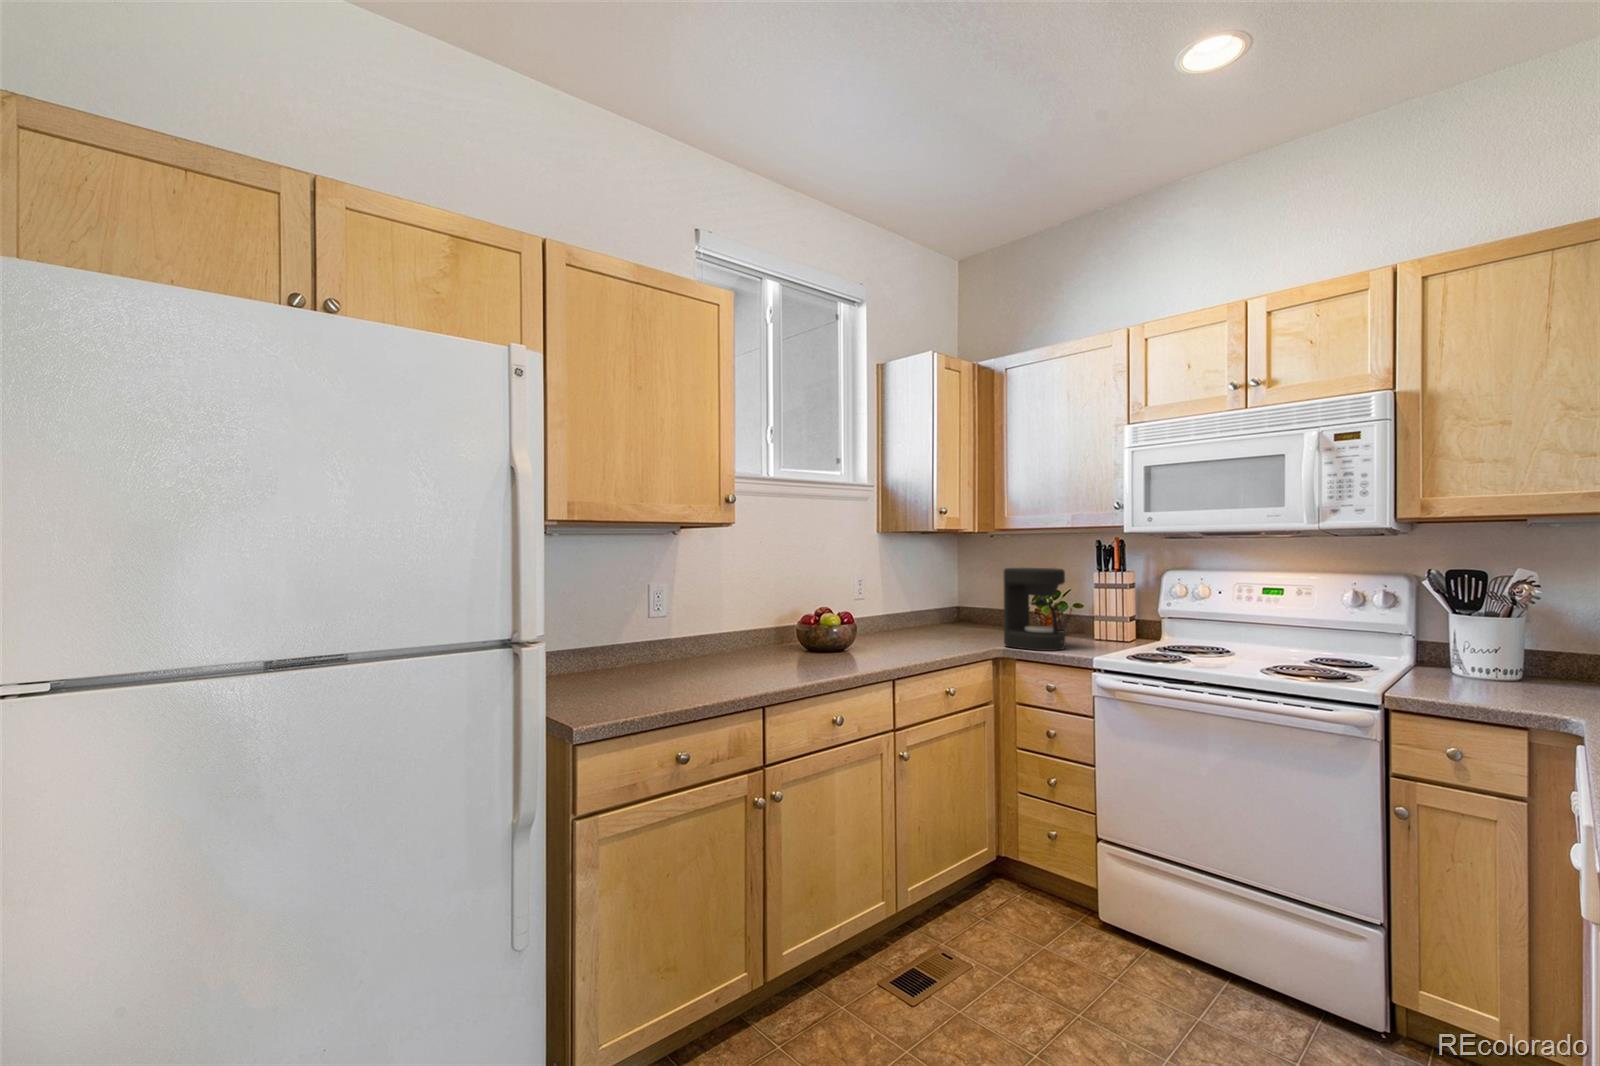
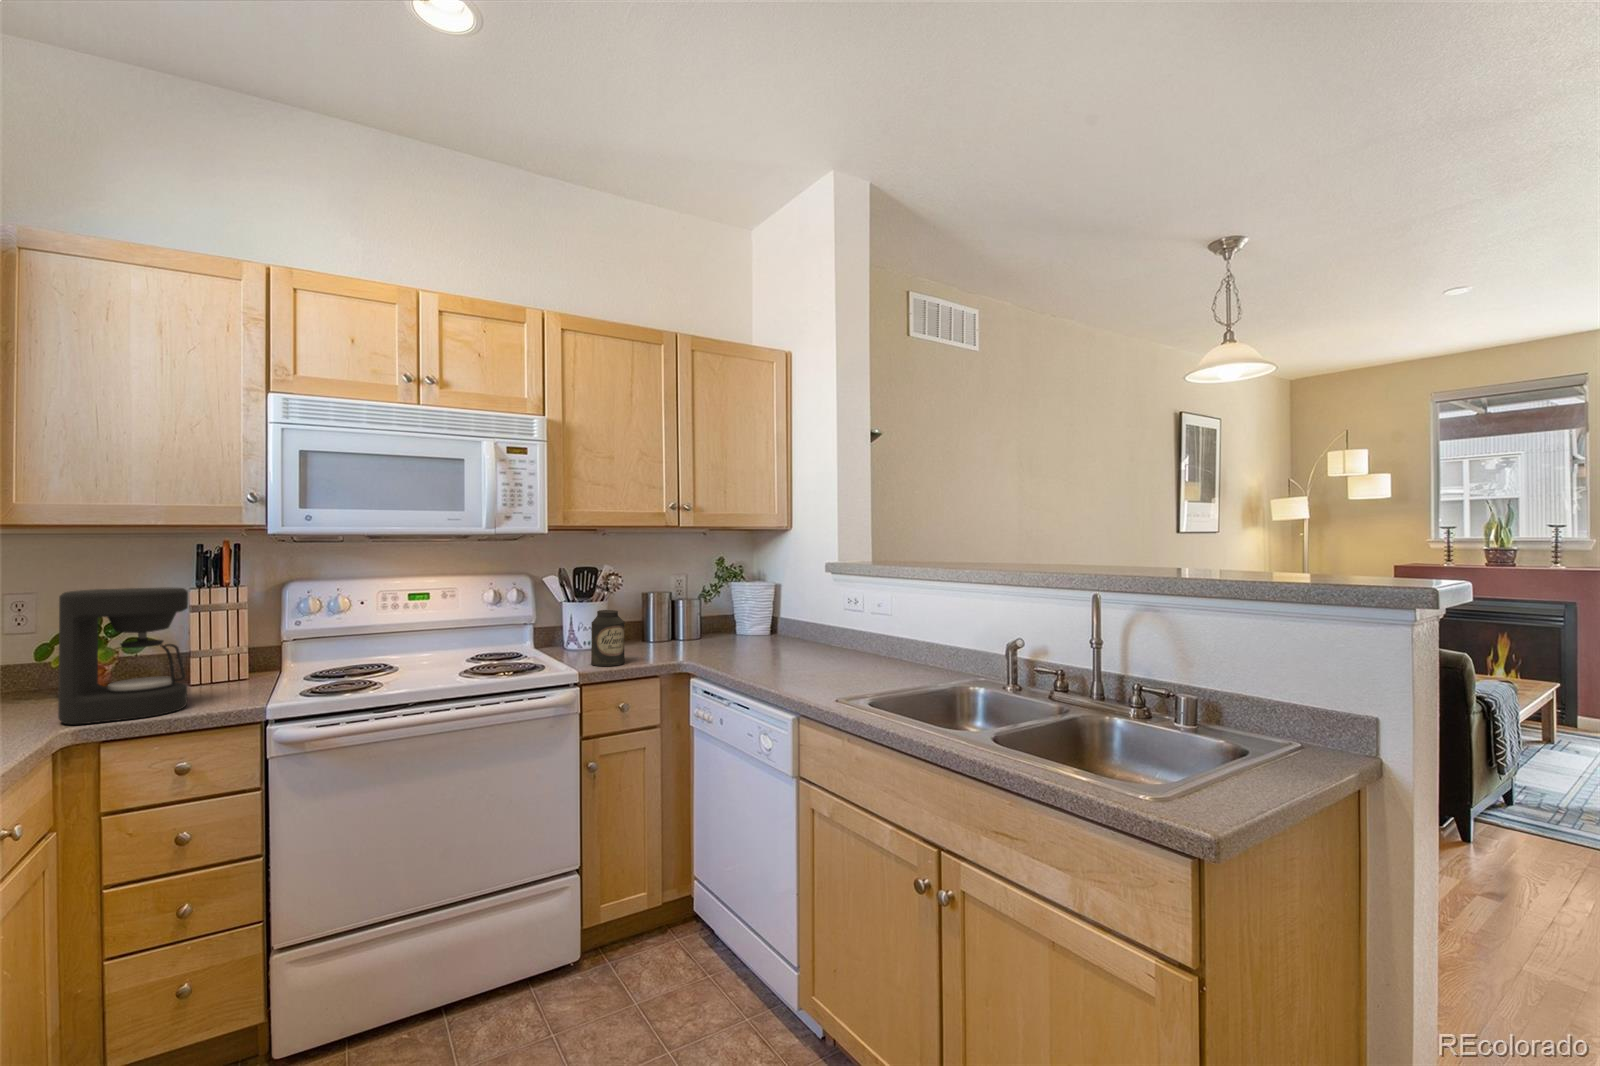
canister: none [1437,625,1496,699] -> present [591,610,625,666]

